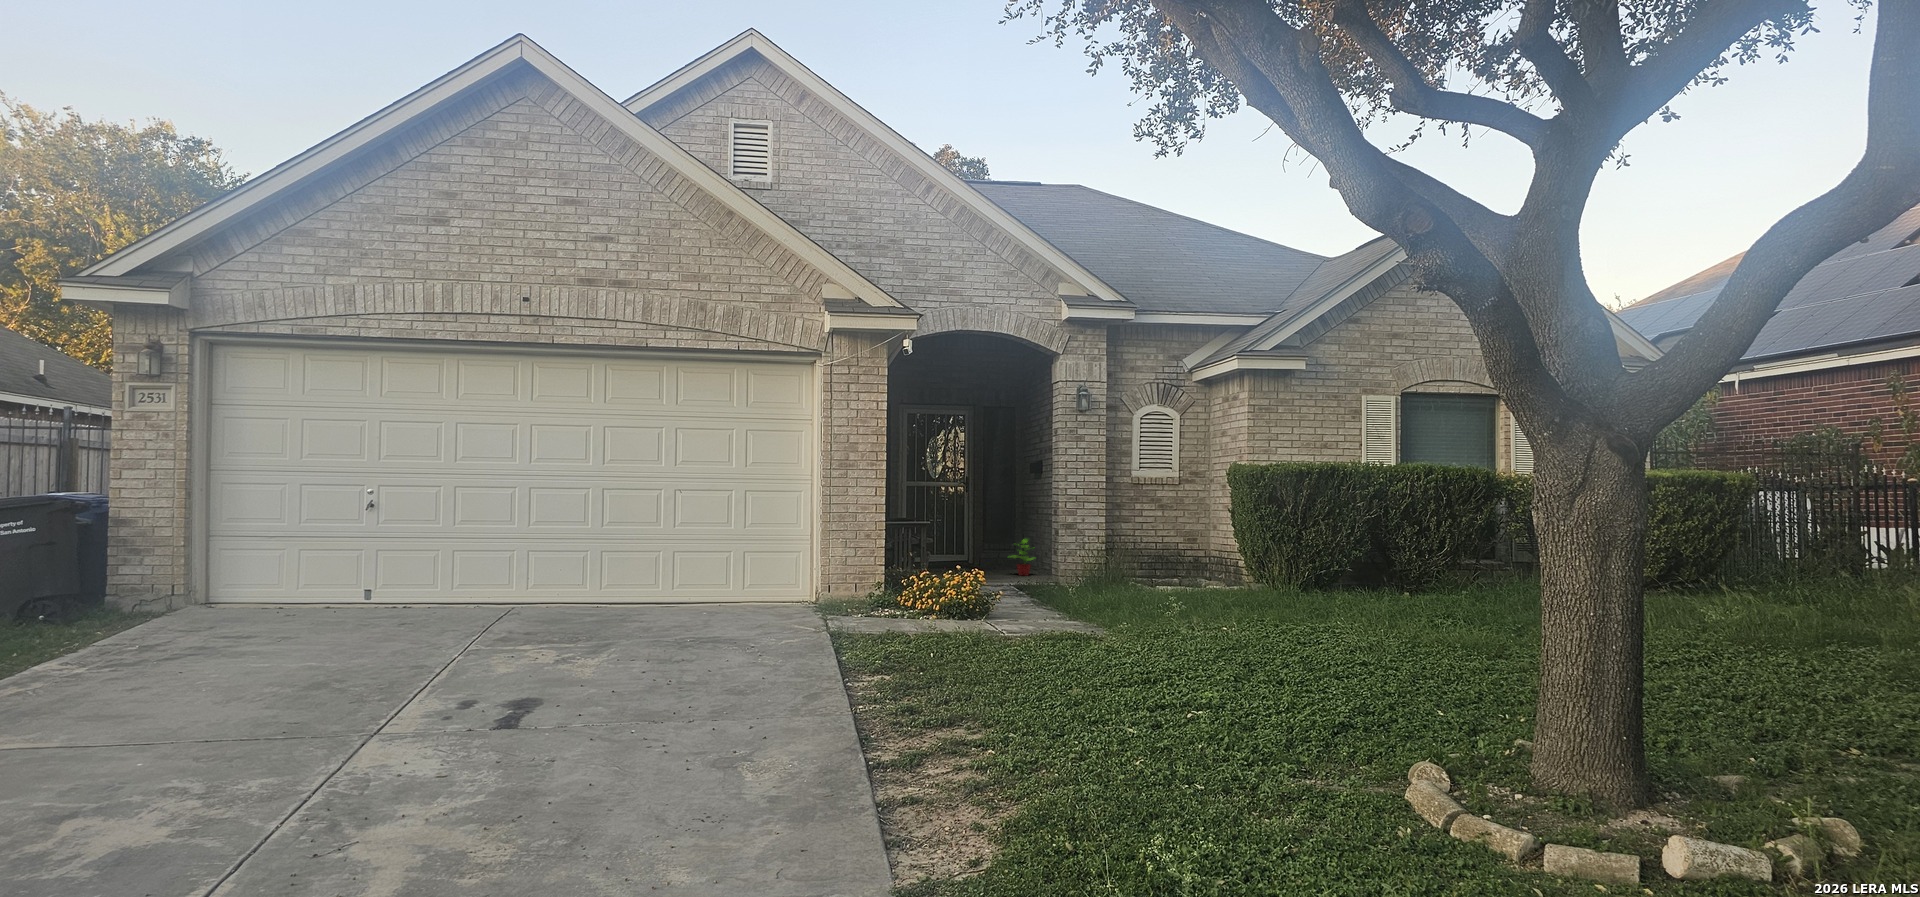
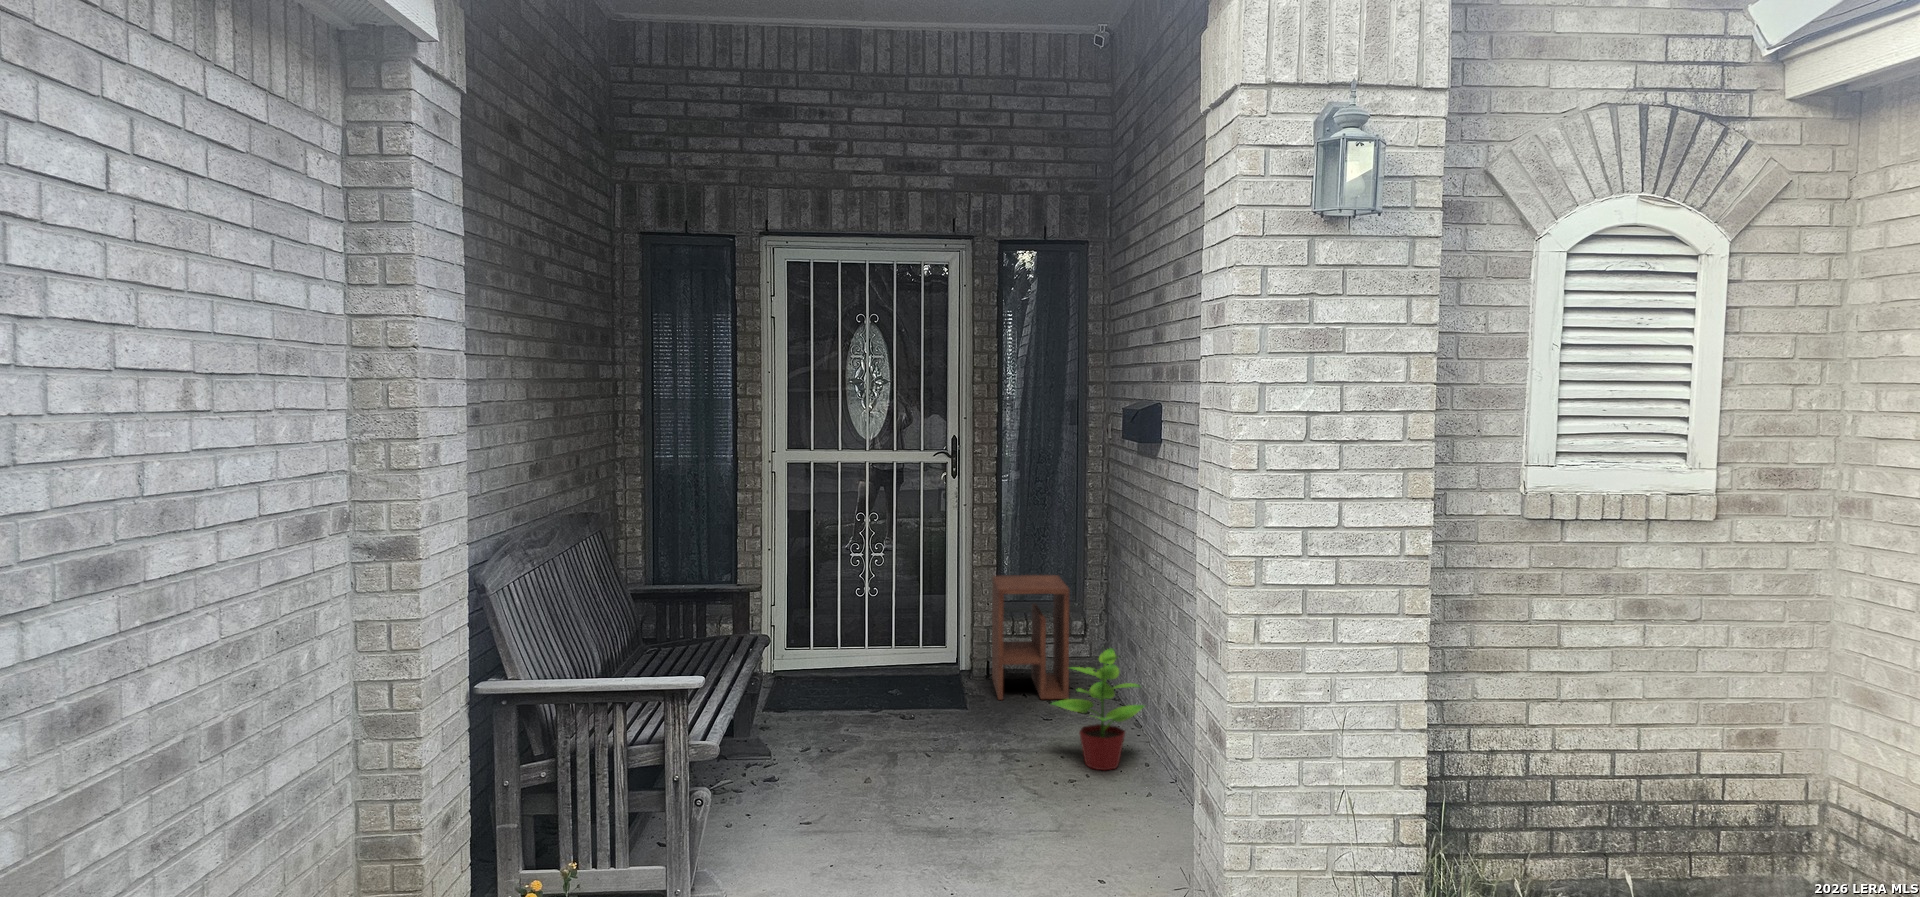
side table: none [978,528,1008,569] -> present [992,575,1069,700]

